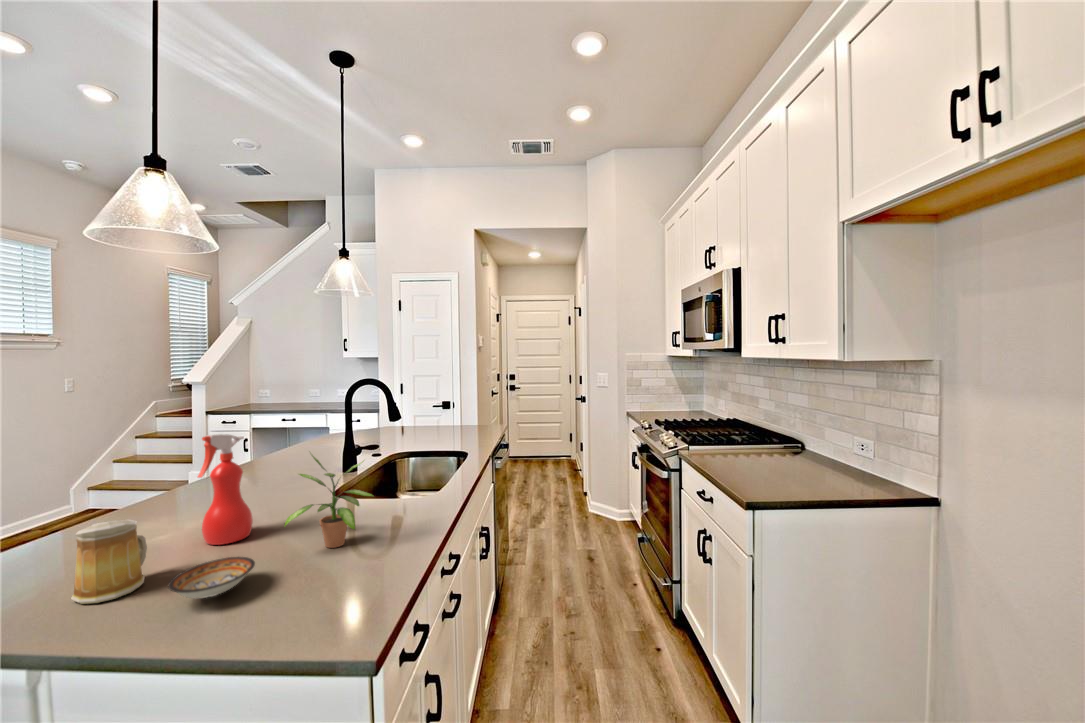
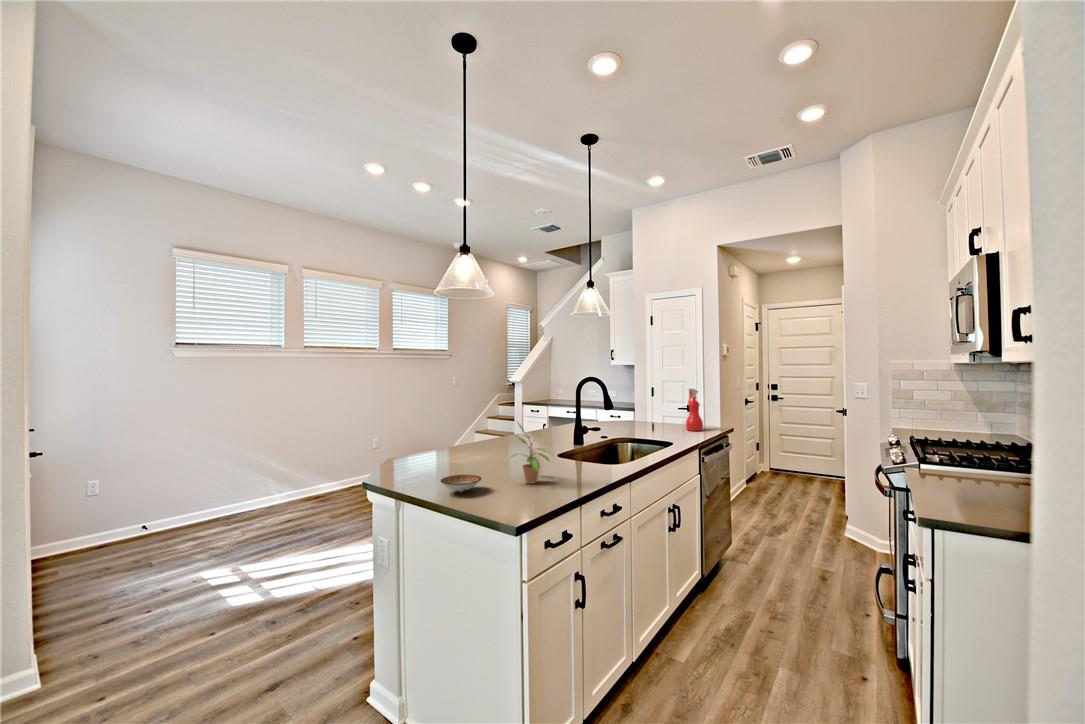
spray bottle: present [198,434,253,545] -> present [686,389,703,431]
mug: present [71,520,147,604] -> none [409,445,440,485]

